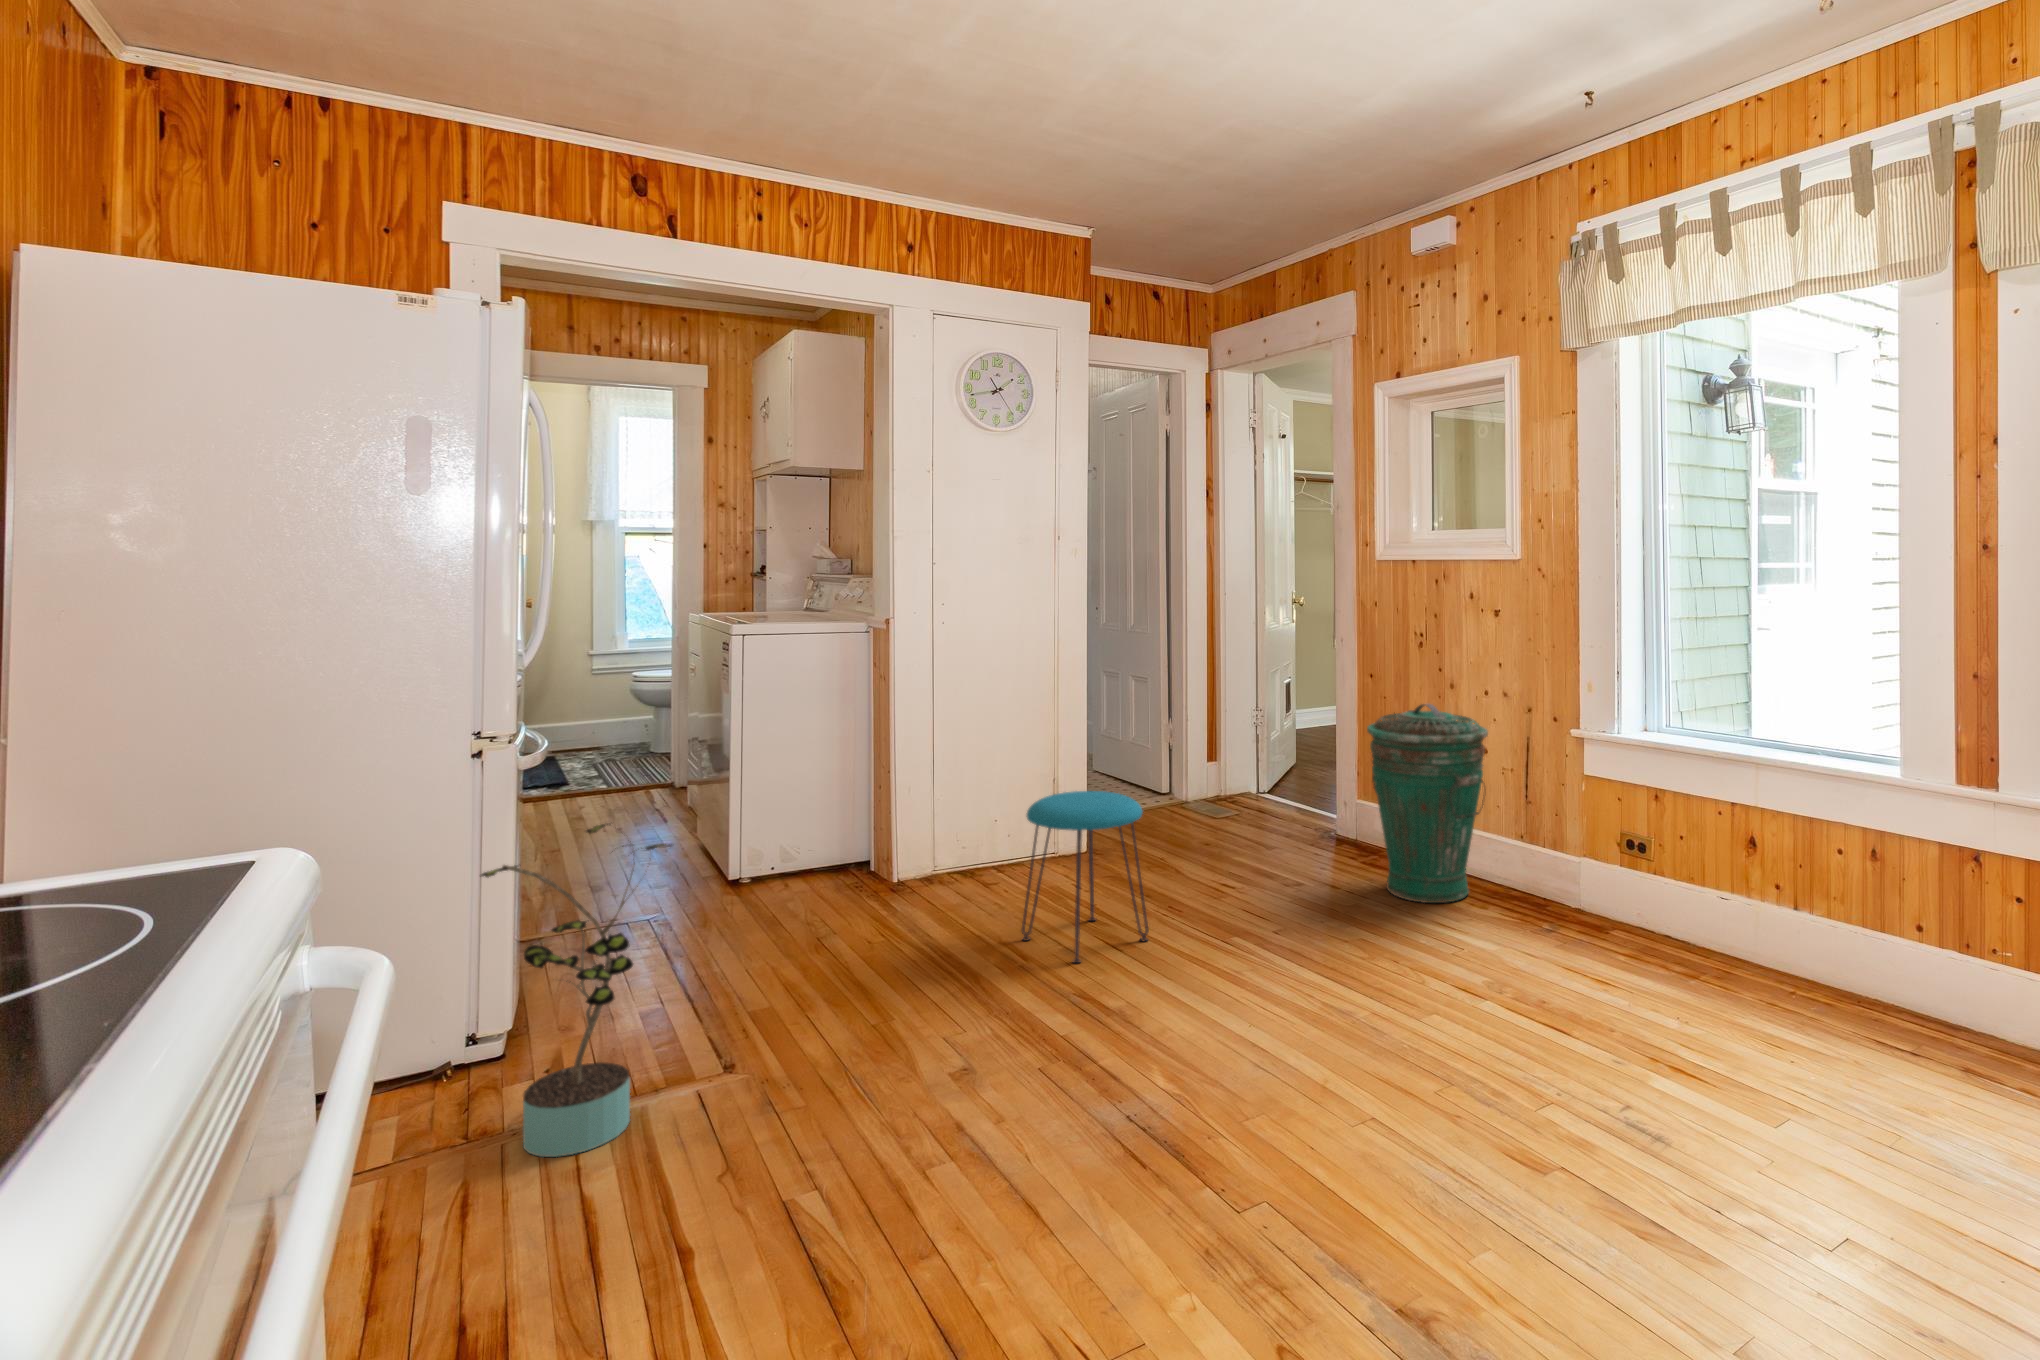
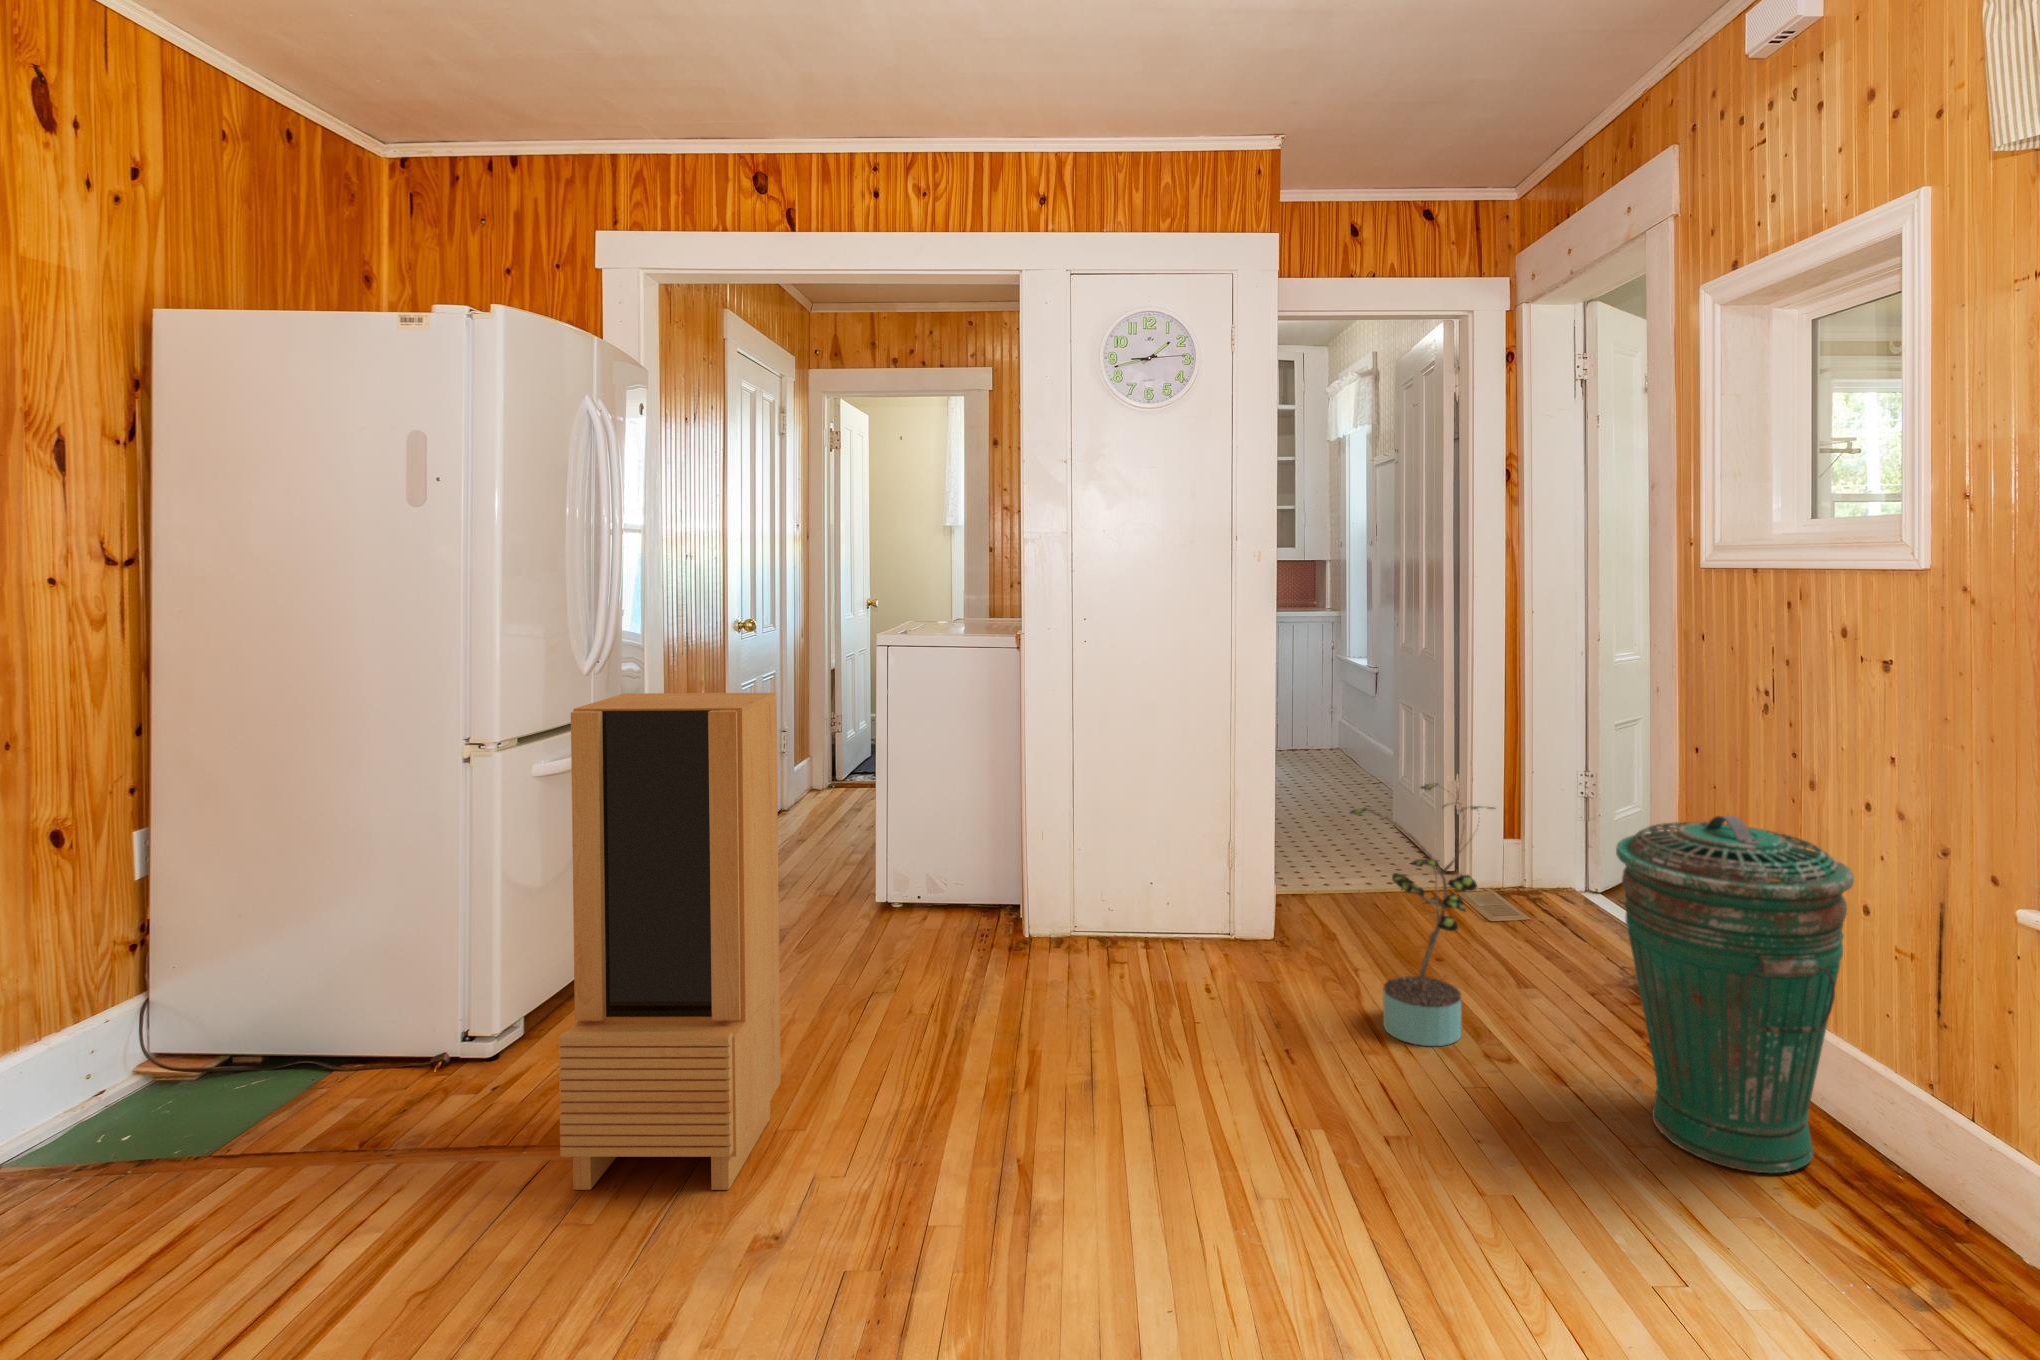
storage cabinet: none [706,659,877,1087] -> present [559,693,781,1190]
stool: present [1022,791,1149,963] -> none [1050,878,1206,1121]
potted plant: present [481,824,671,1157] -> present [1350,784,1495,1046]

